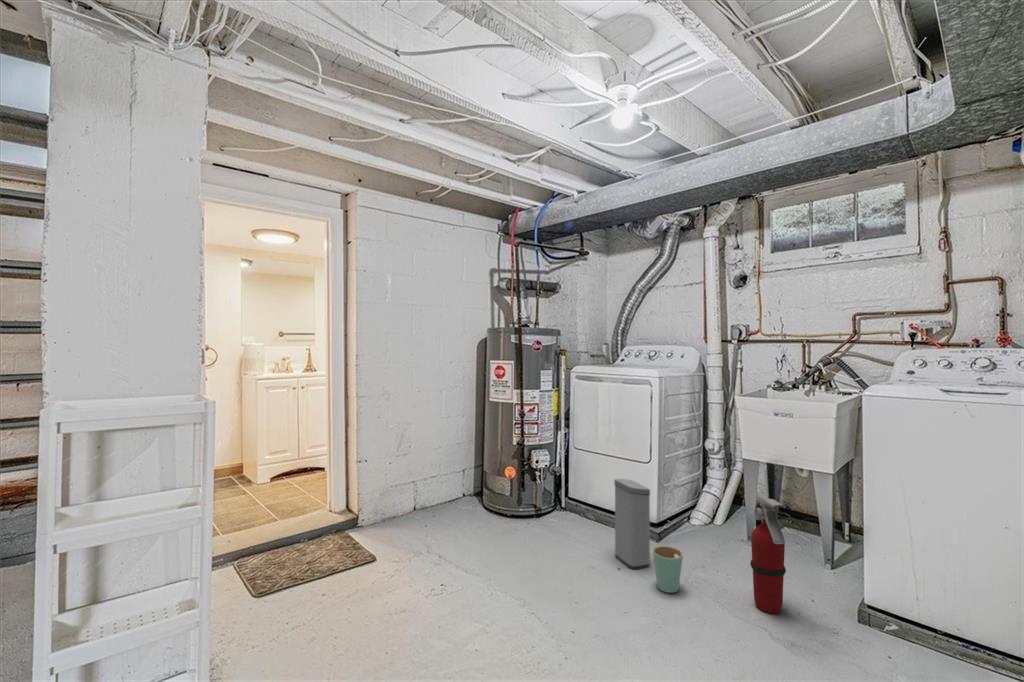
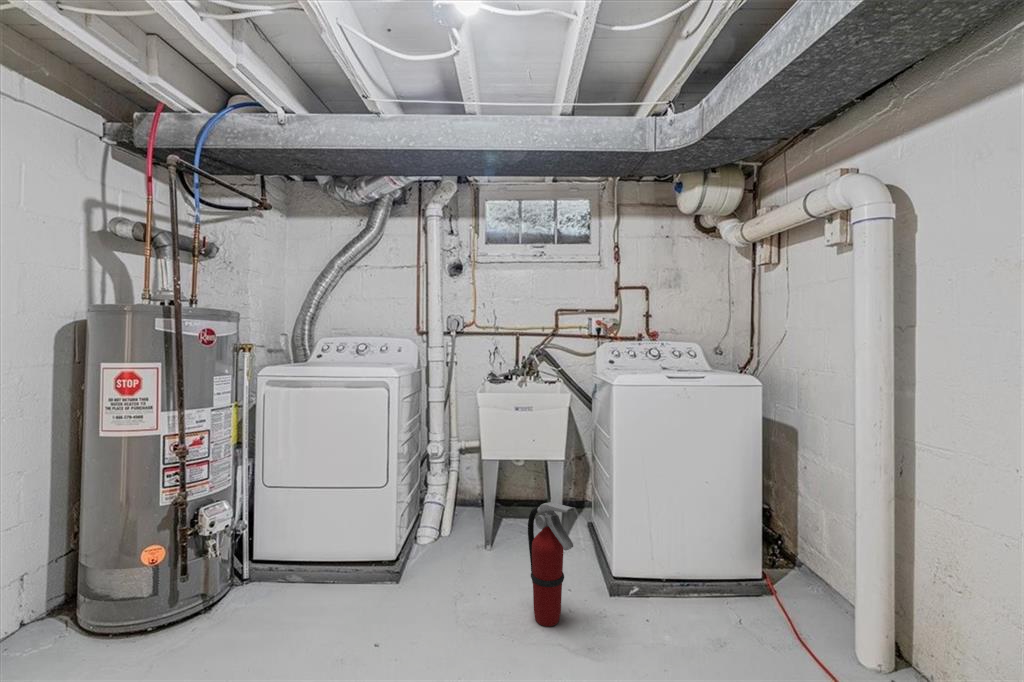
trash can: present [614,479,683,593] -> none [361,517,467,654]

